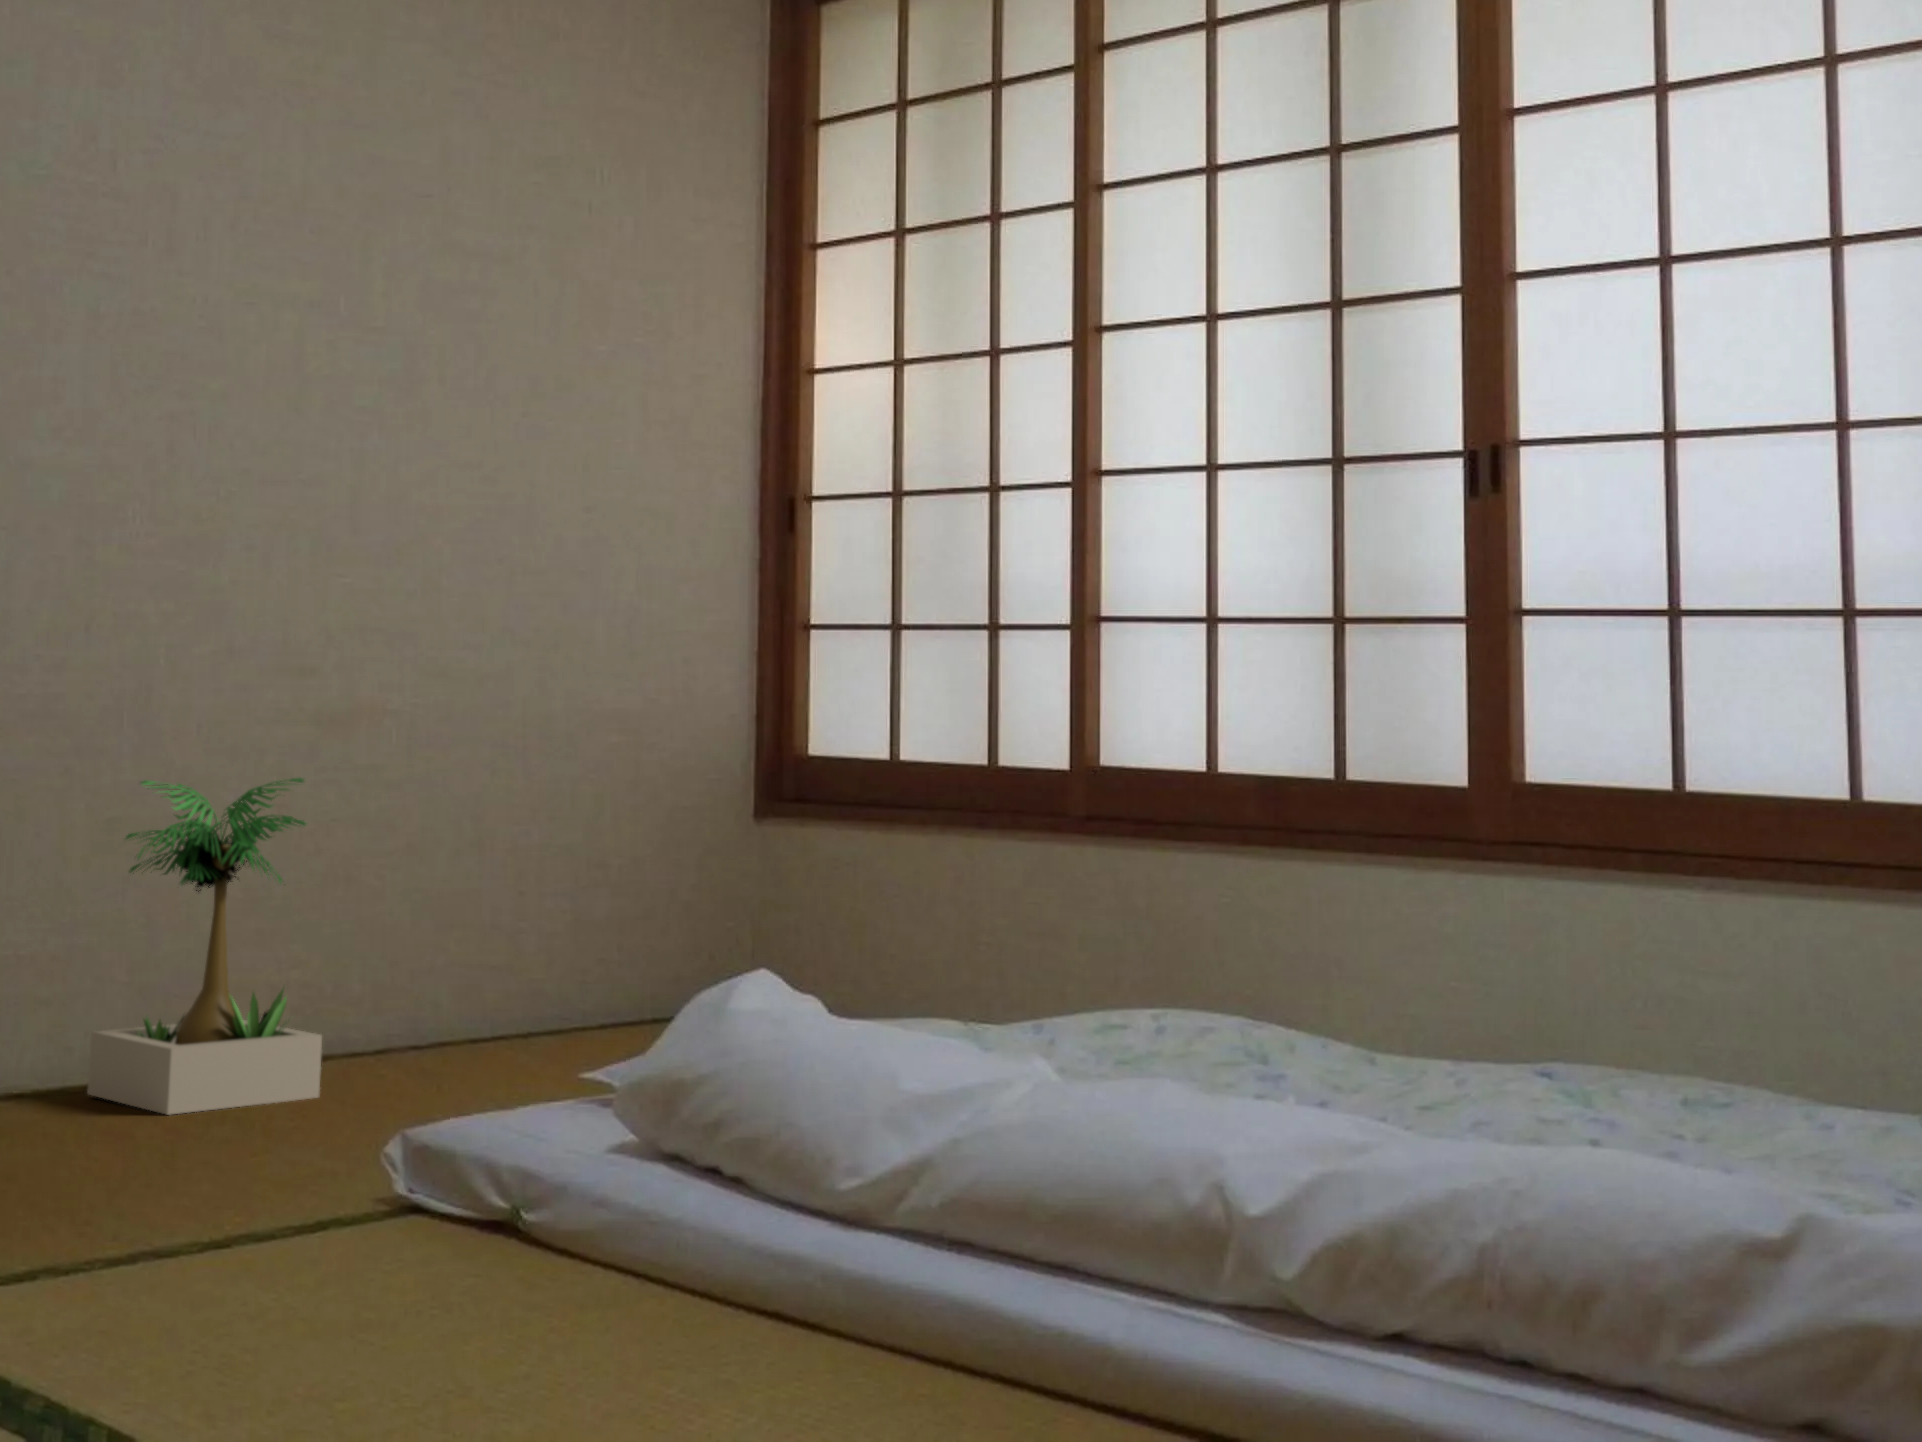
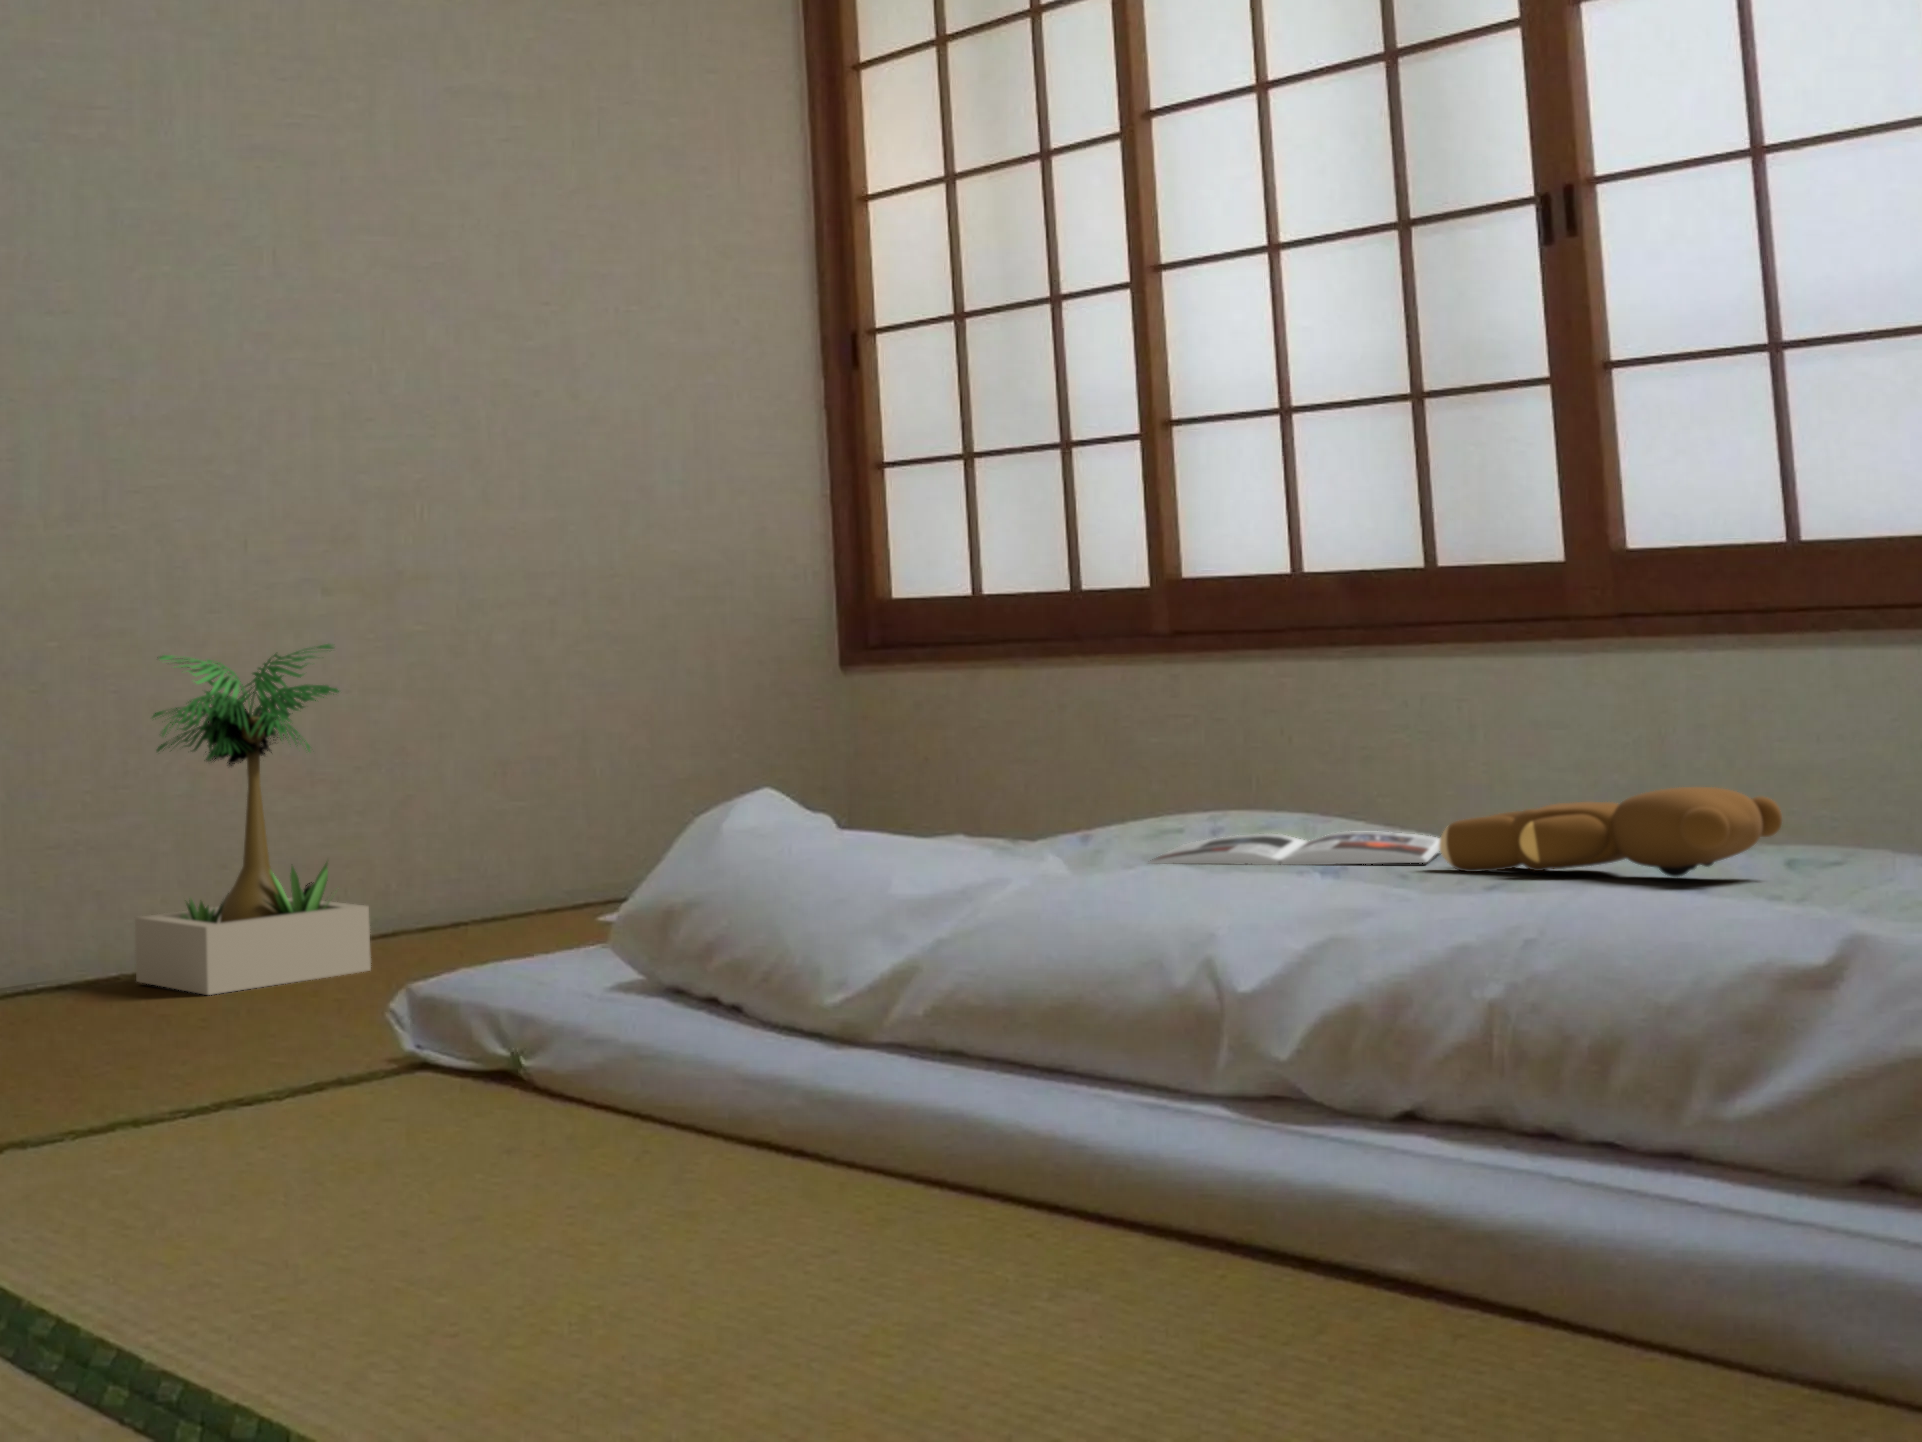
teddy bear: none [1378,1033,1688,1113] -> present [1439,787,1782,877]
magazine: none [1099,1036,1371,1079] -> present [1149,831,1440,865]

